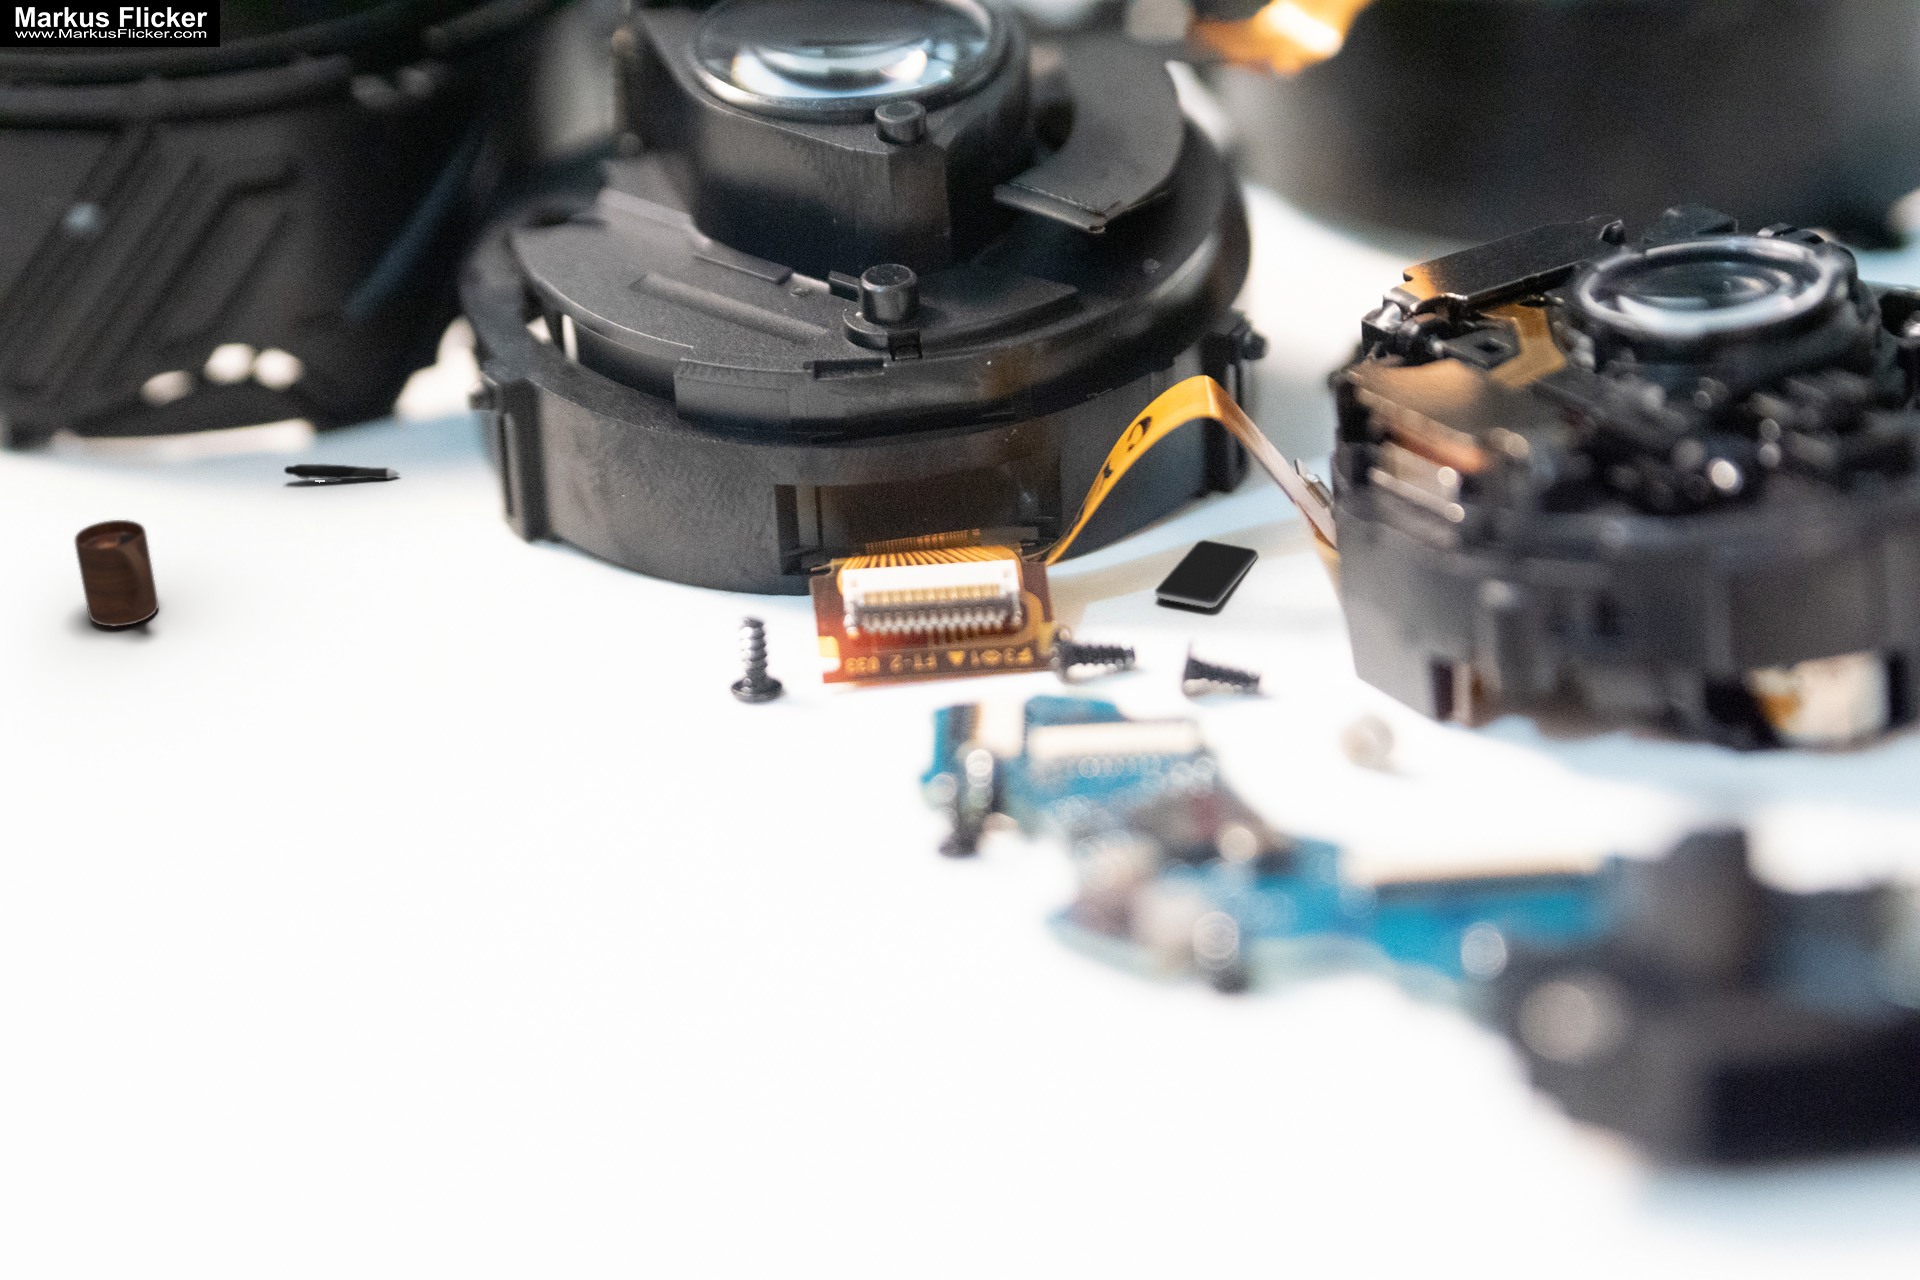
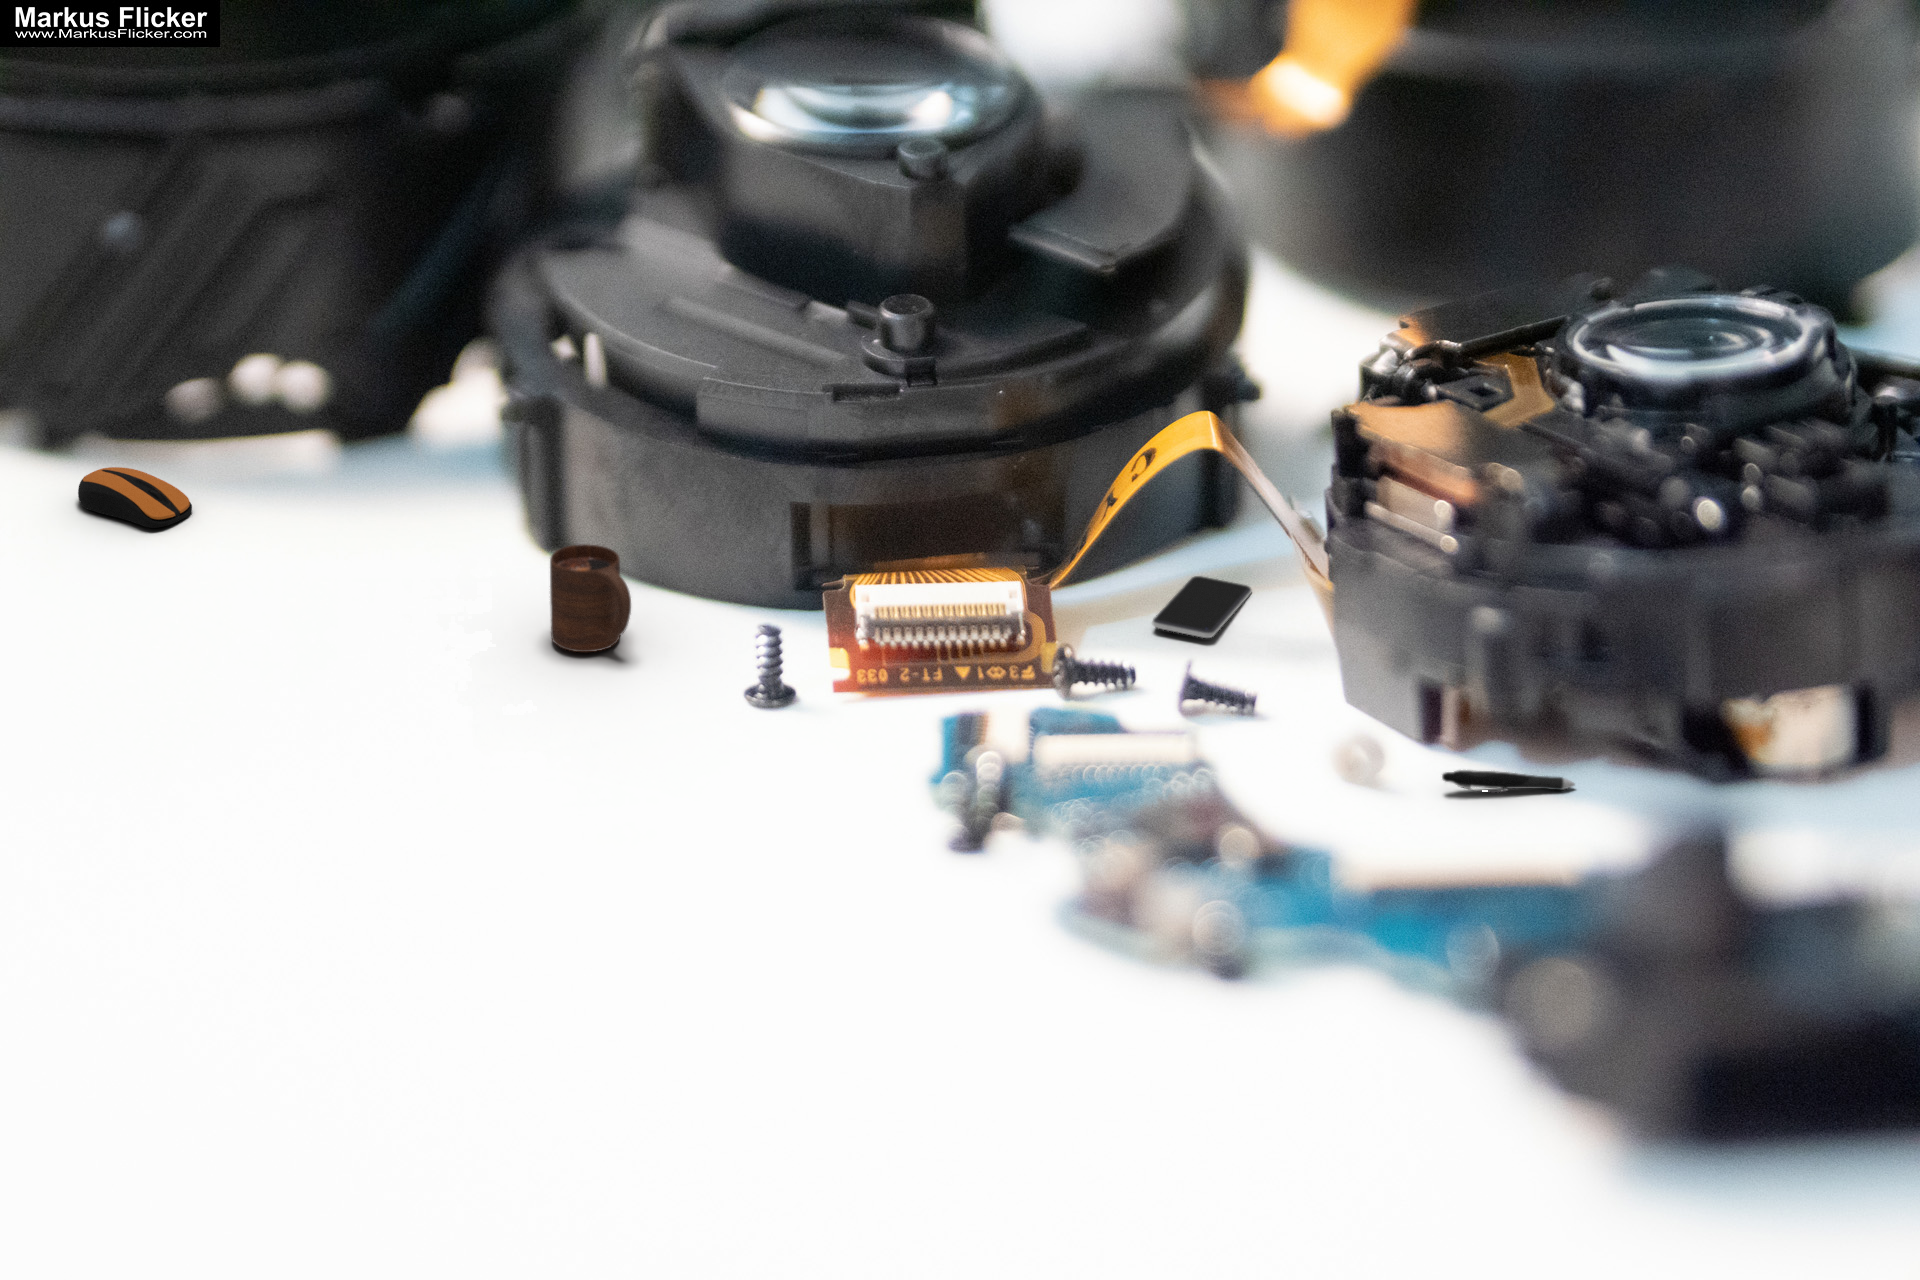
computer mouse: none [112,462,220,522] -> present [78,467,192,528]
pen: present [284,464,399,481] -> present [1442,770,1575,791]
cup: present [75,520,158,627] -> present [550,544,631,652]

